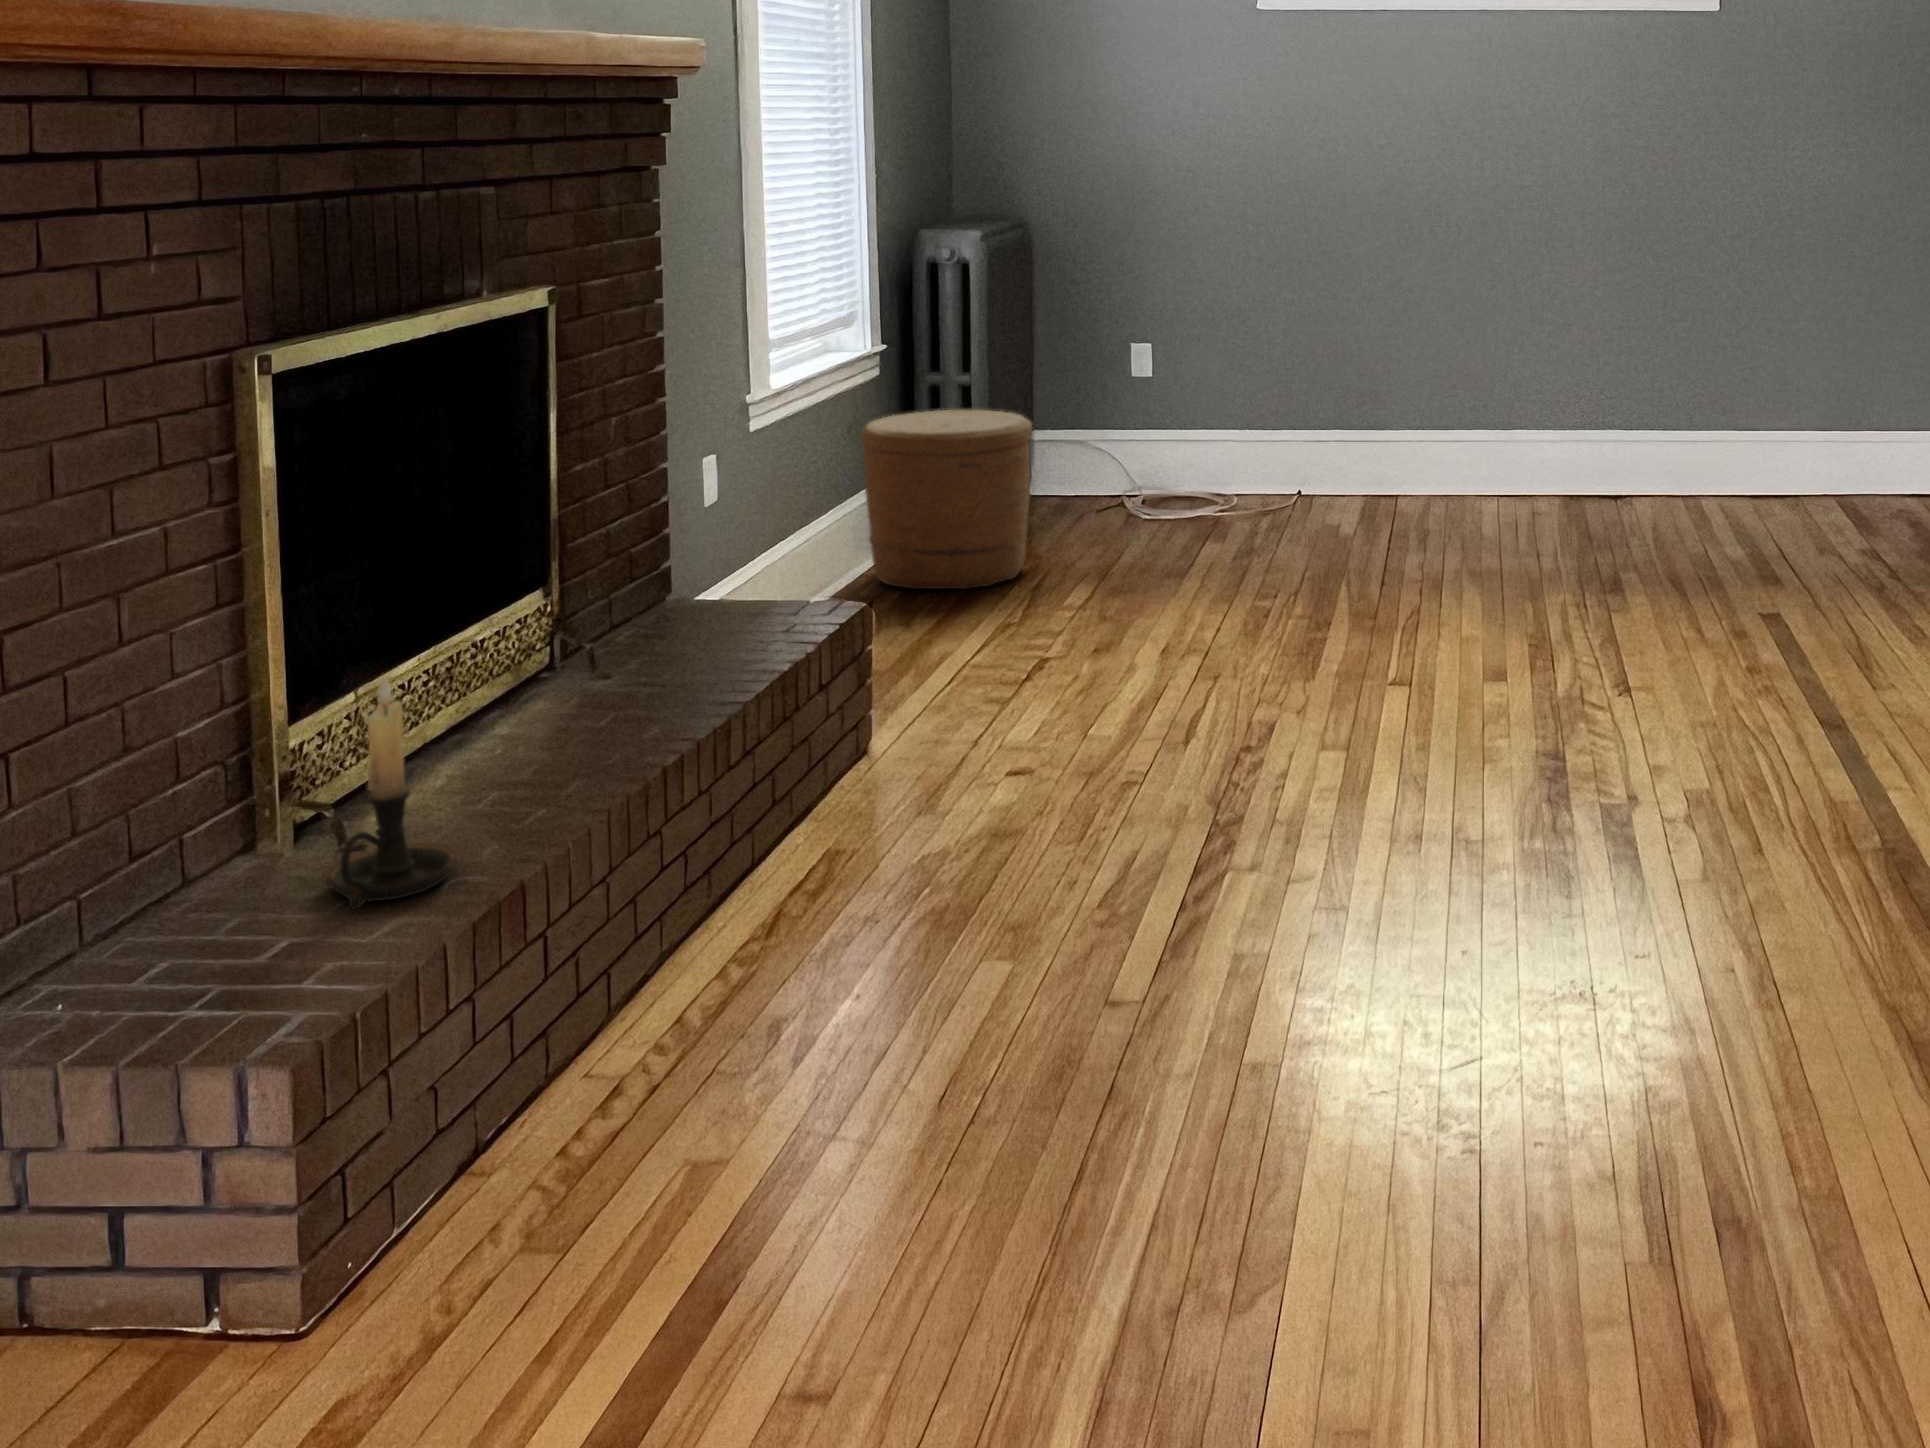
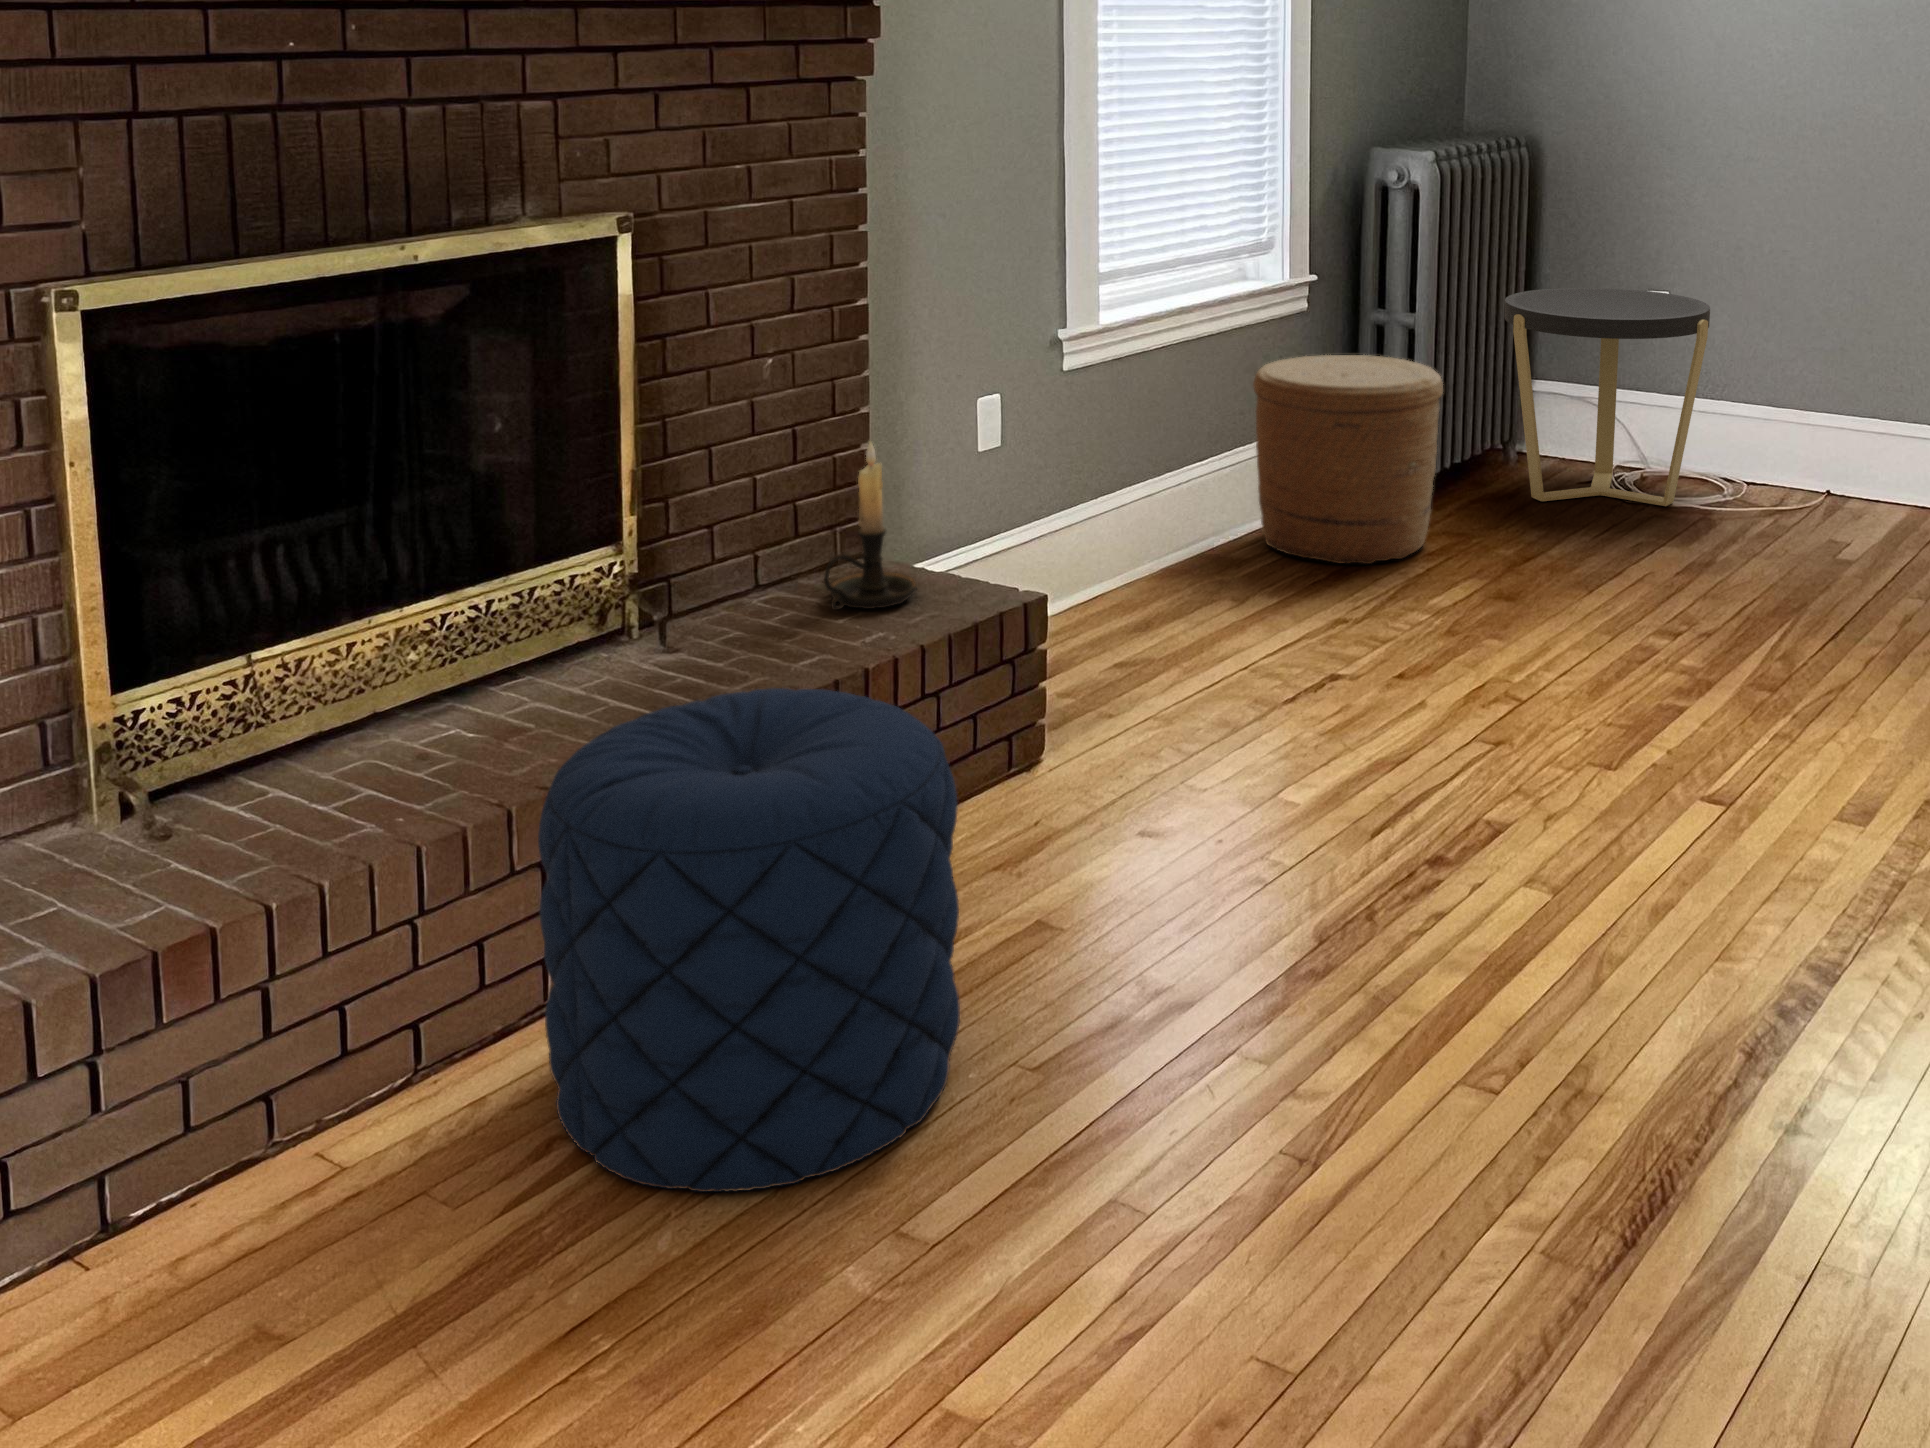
side table: none [1031,342,1207,526] -> present [1505,288,1710,506]
pouf: none [737,652,1083,1049] -> present [538,688,960,1192]
candle holder: present [327,676,457,909] -> present [824,442,917,610]

